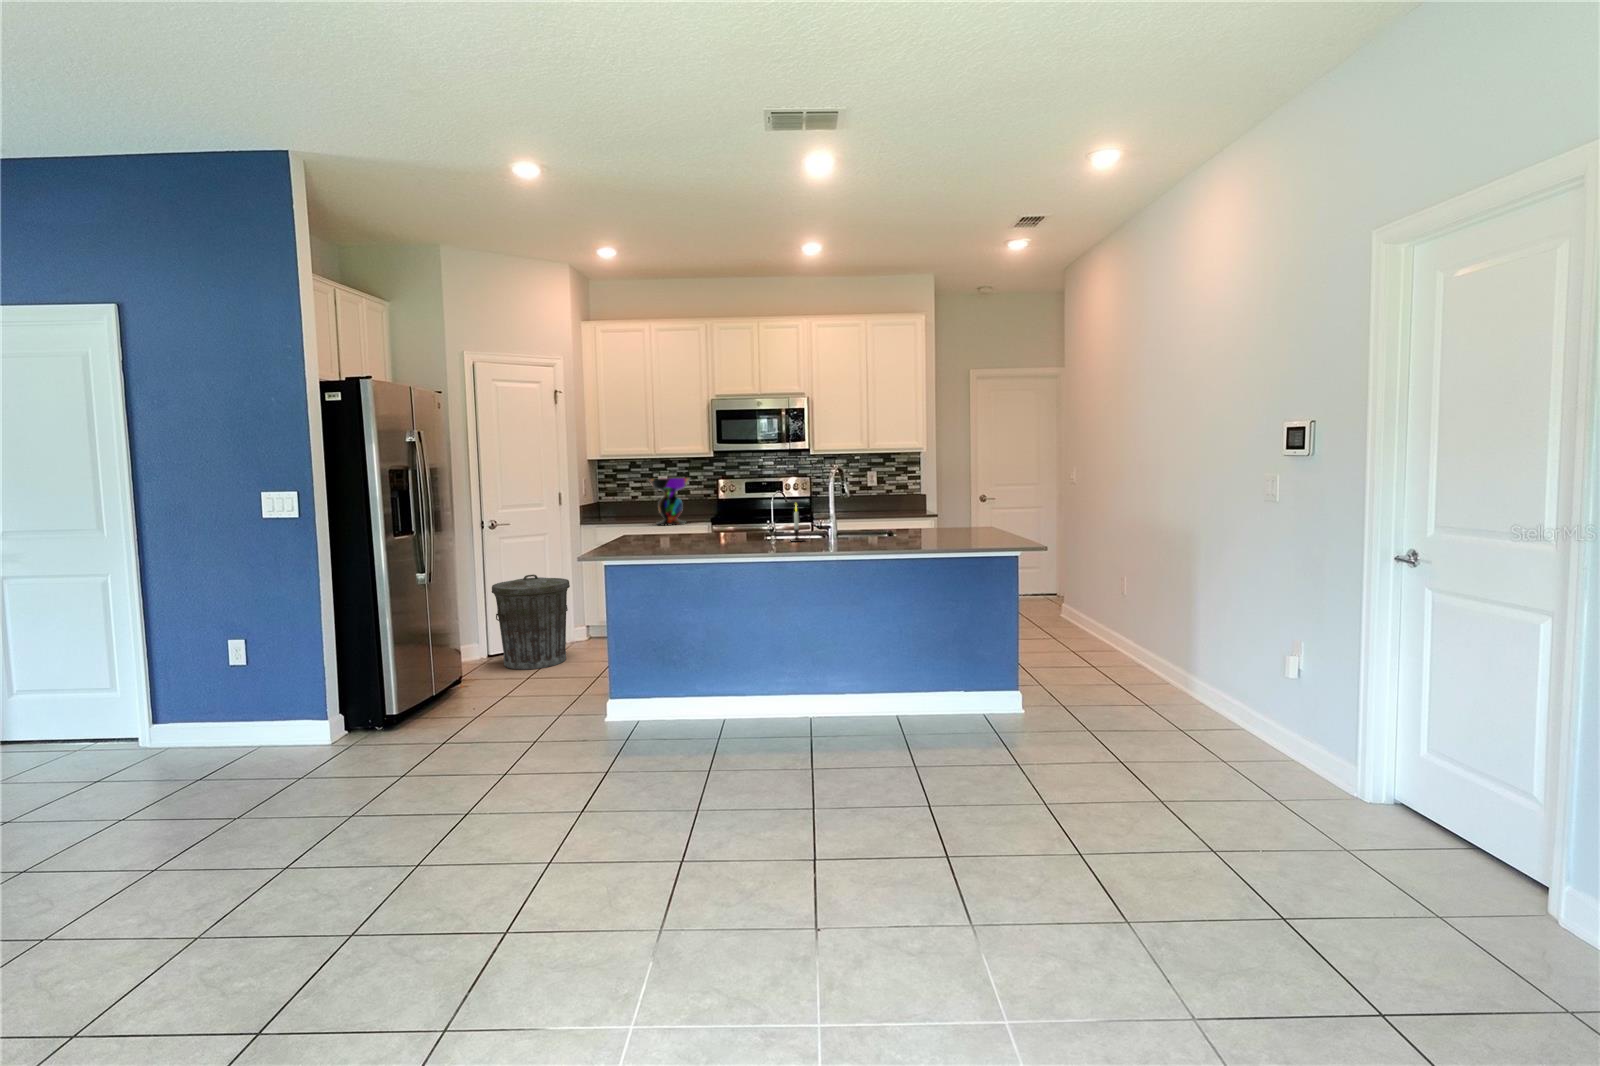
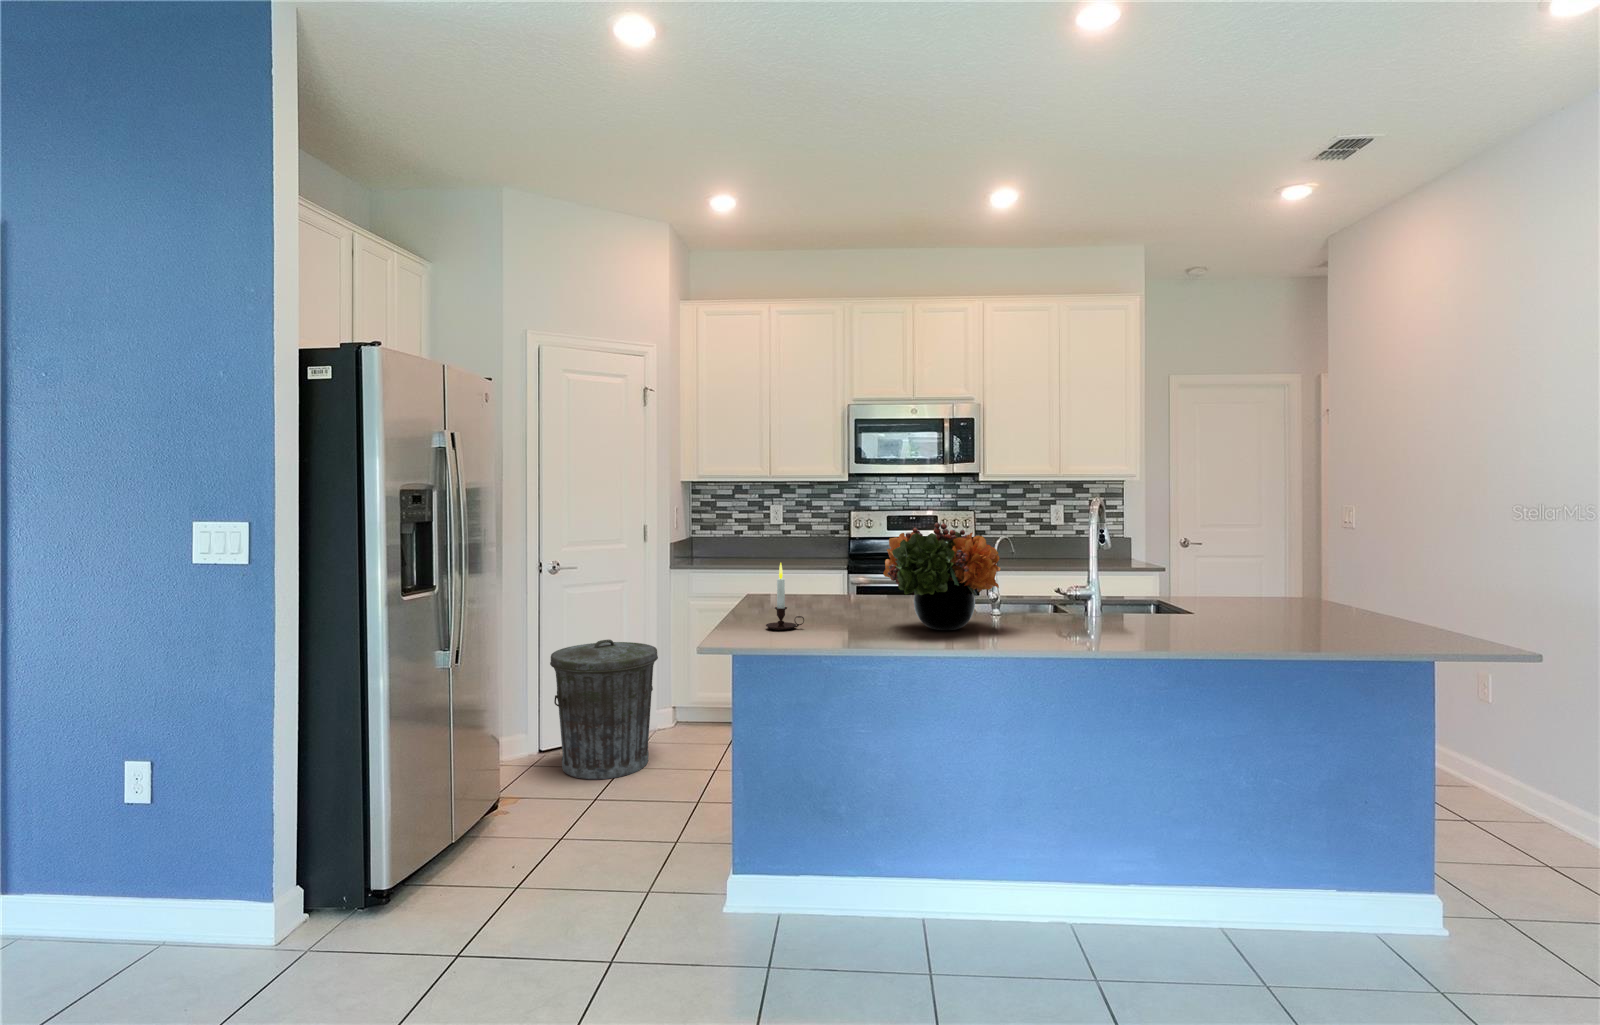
decorative bowl: present [649,478,690,525] -> none [762,508,821,572]
flower arrangement: none [691,484,759,546] -> present [883,523,1001,630]
candle: present [789,505,805,542] -> present [766,563,804,630]

